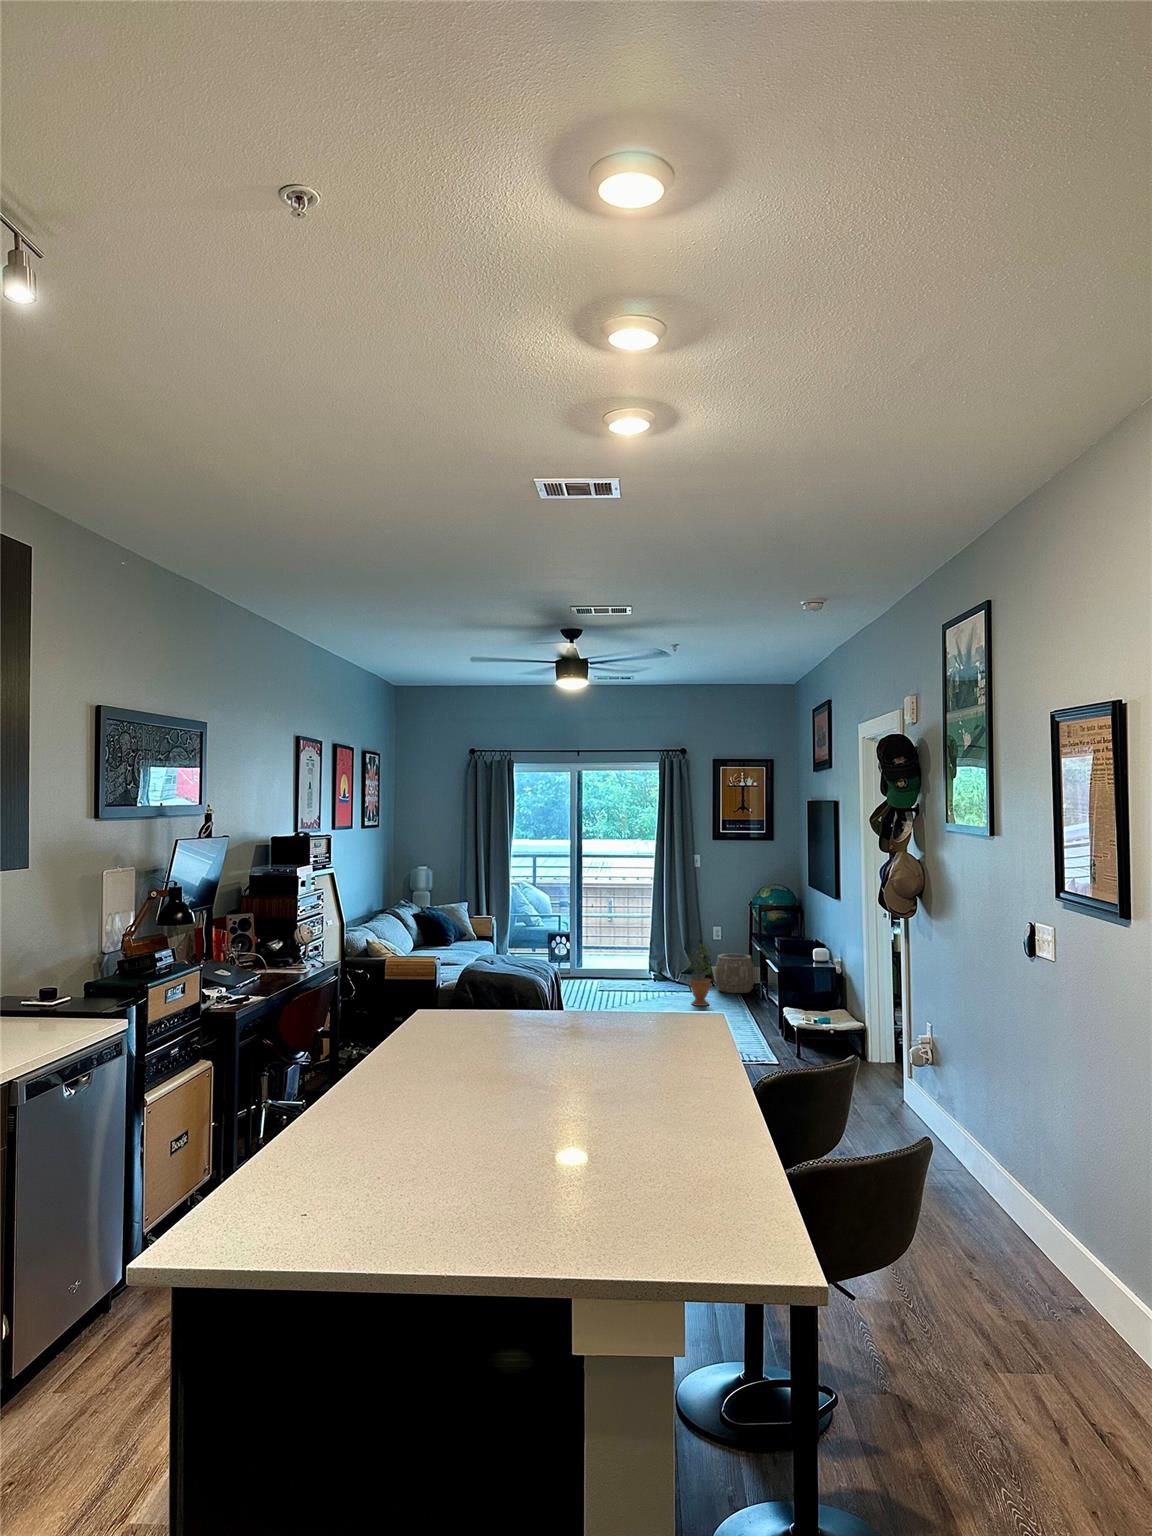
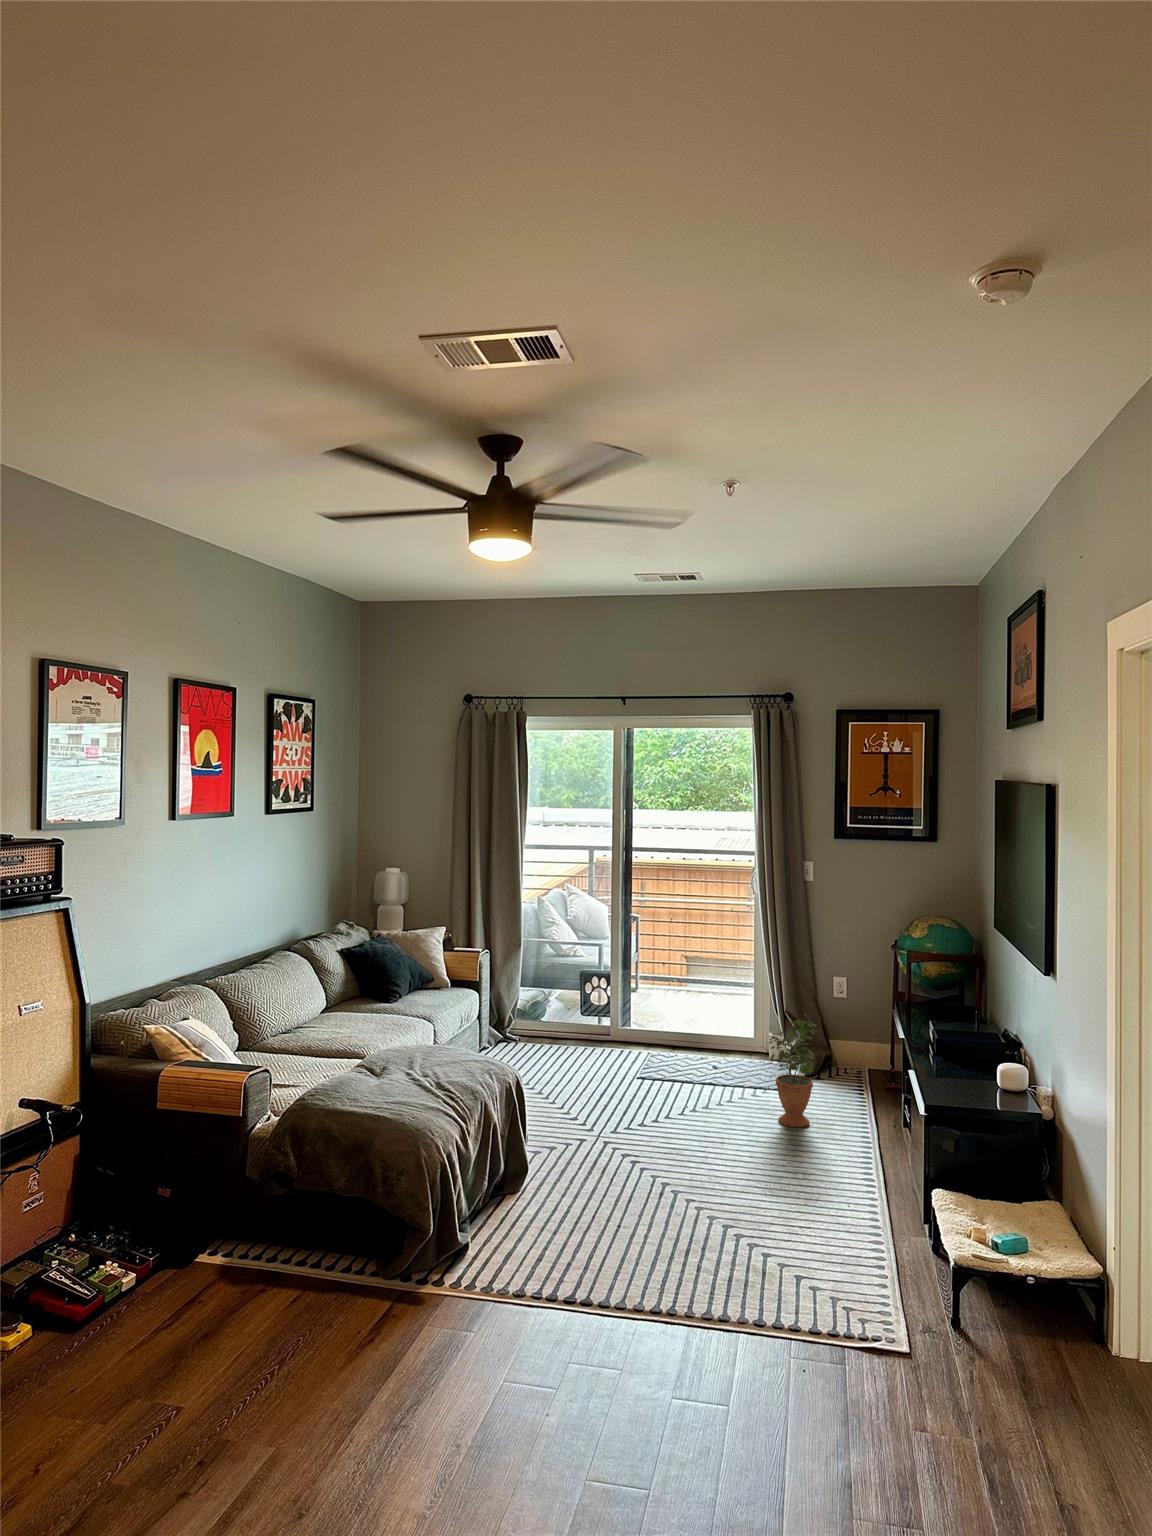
woven basket: present [715,954,755,993] -> none [829,1025,898,1096]

